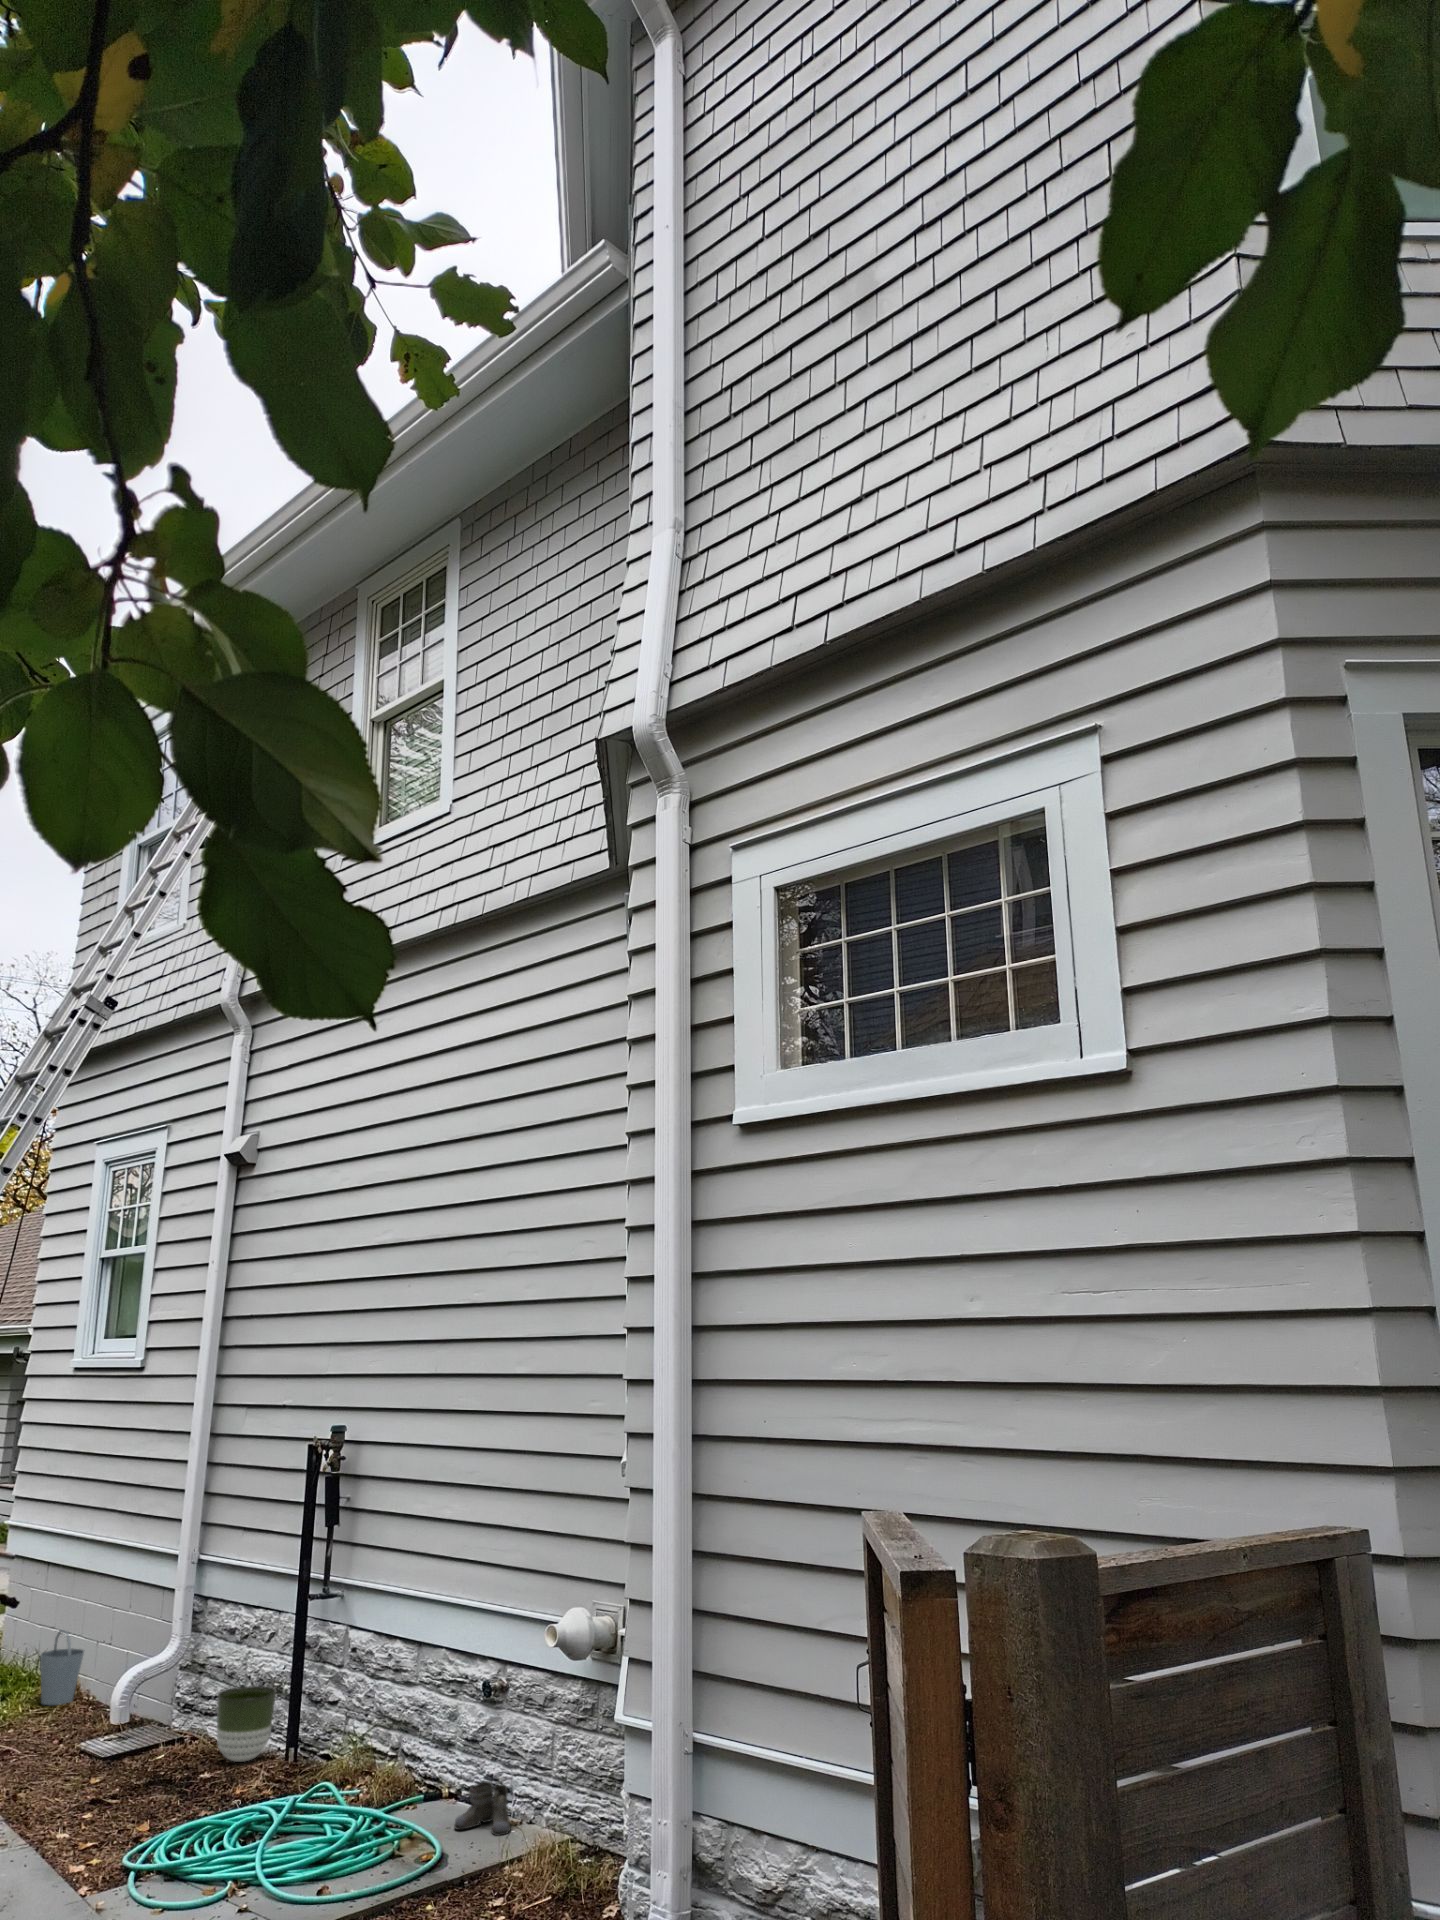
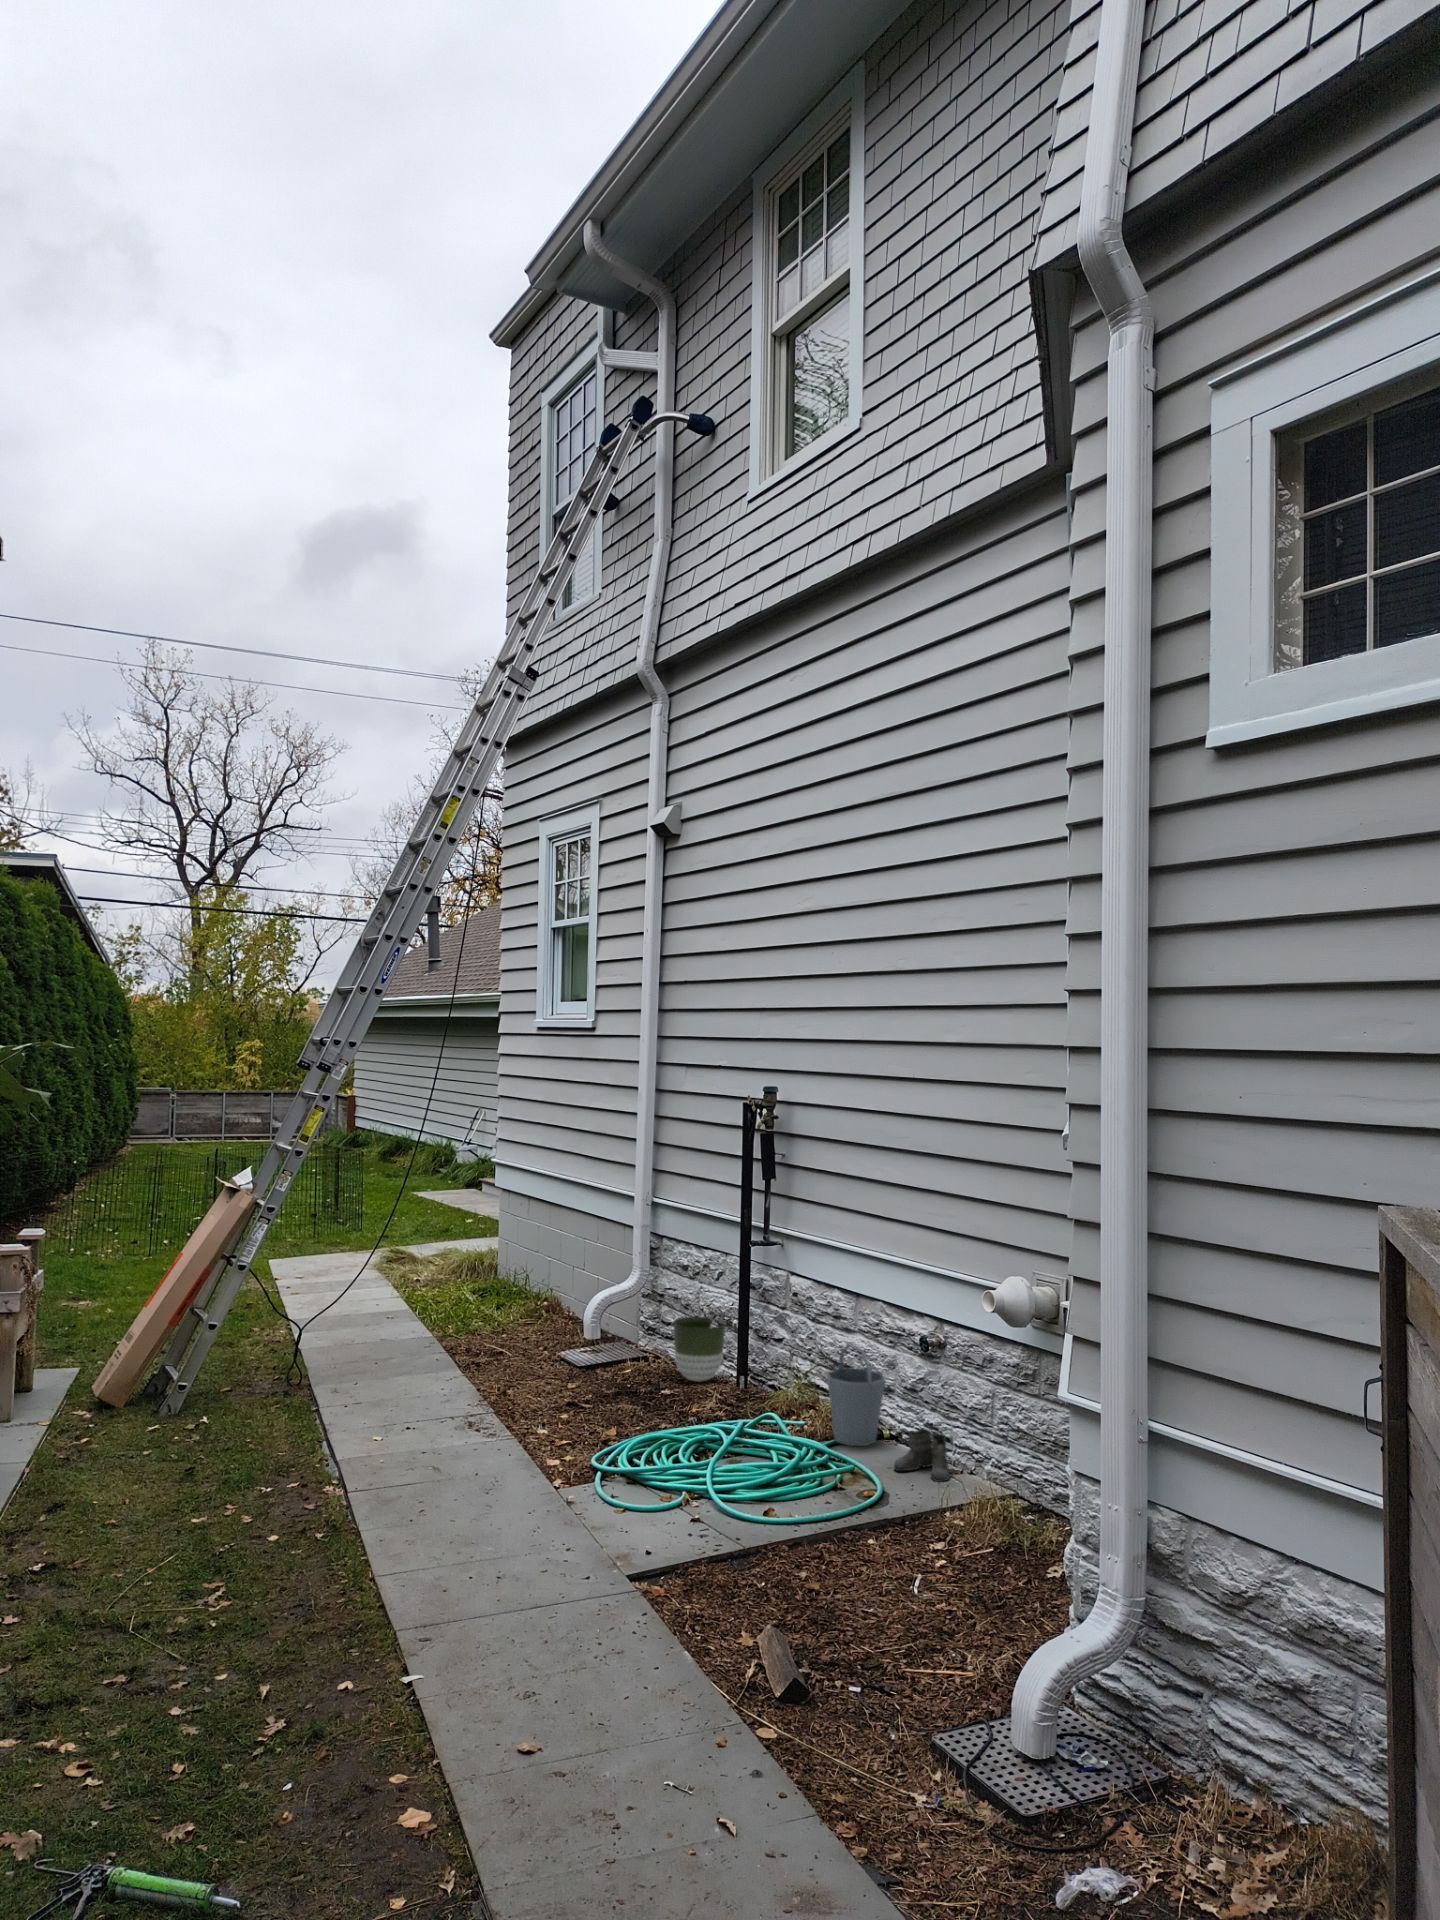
bucket: present [40,1630,84,1705] -> present [827,1344,885,1446]

